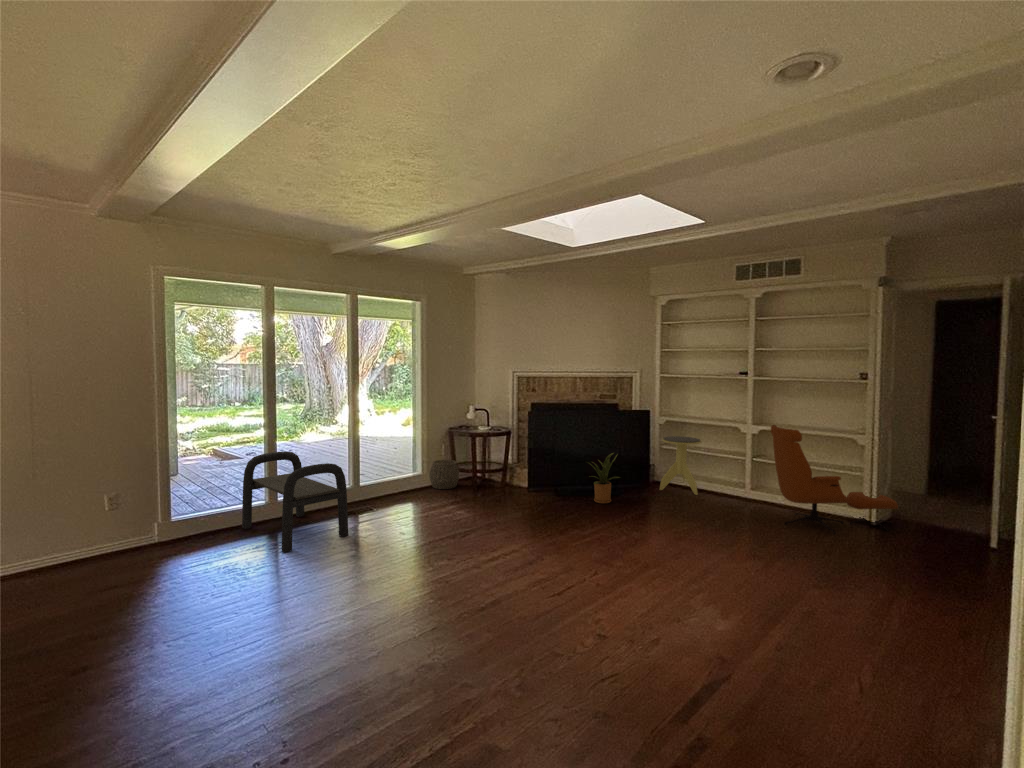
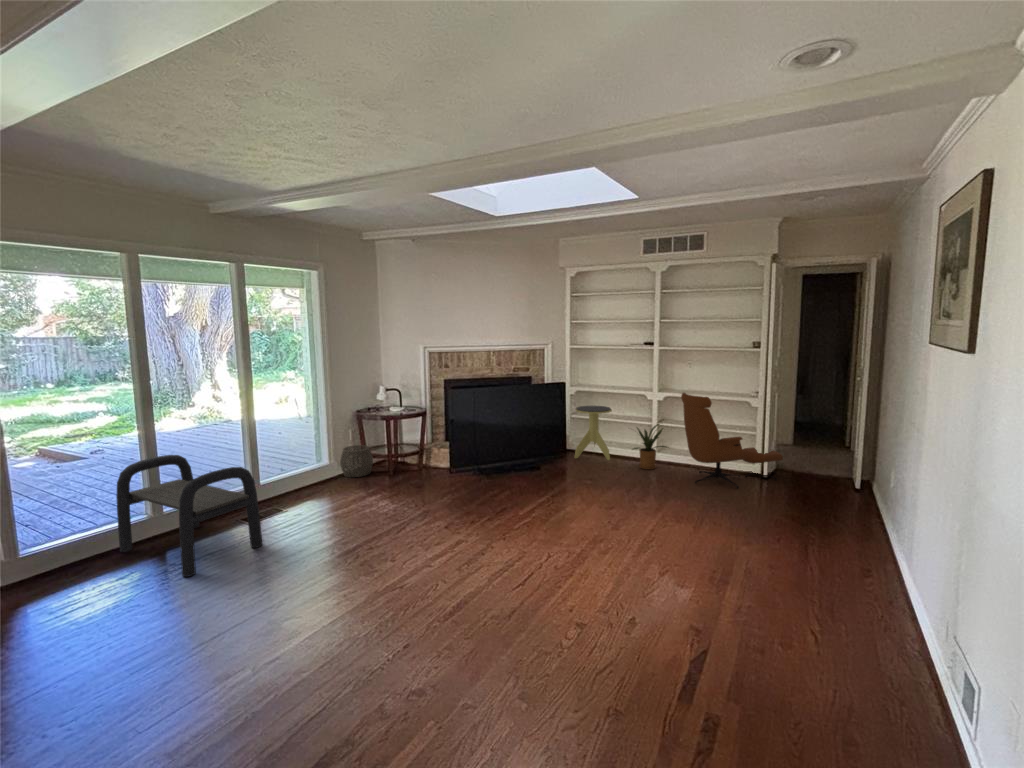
house plant: present [589,453,620,504] -> present [633,424,666,470]

